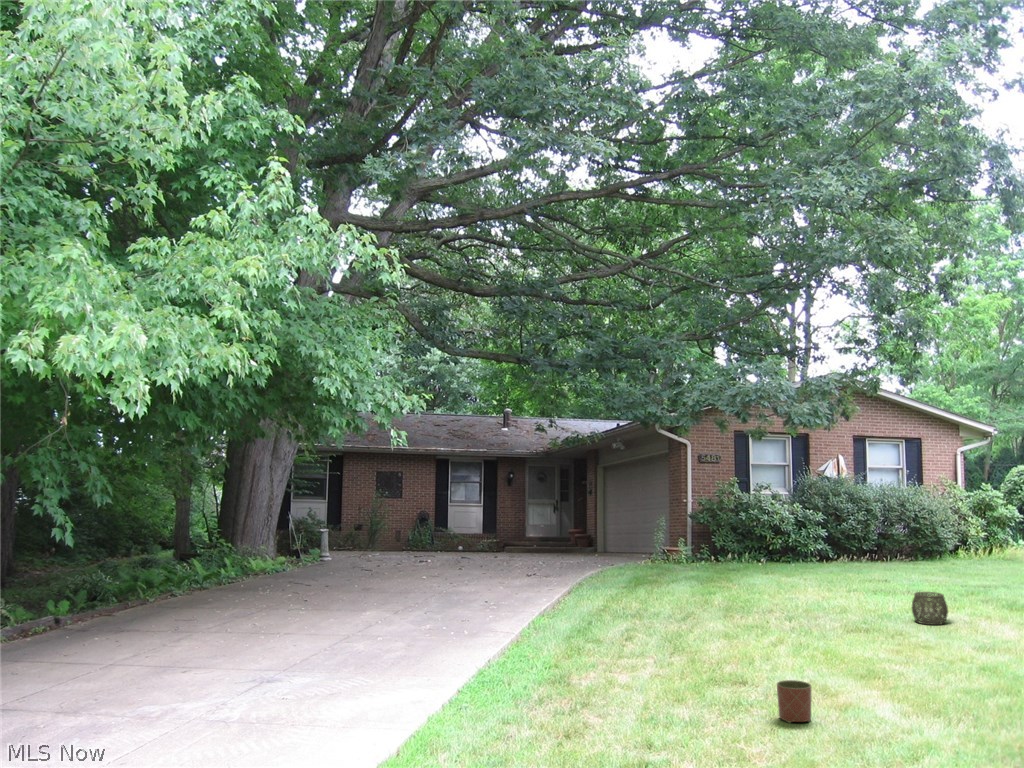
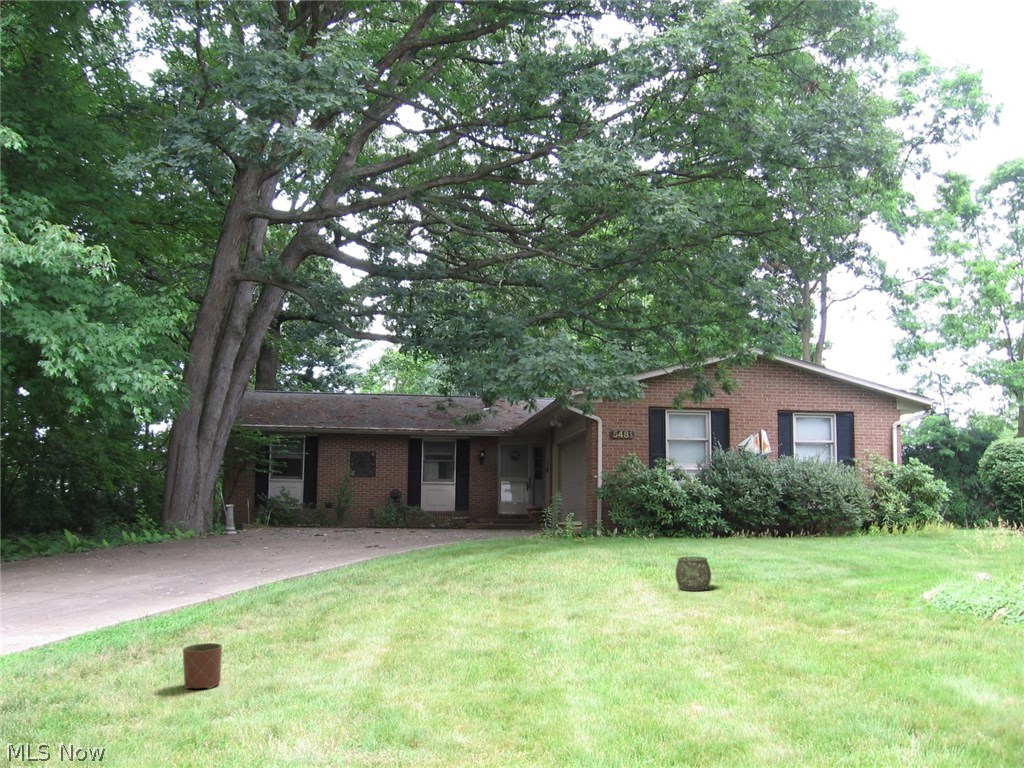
planter: present [777,680,811,723] -> present [183,643,222,689]

